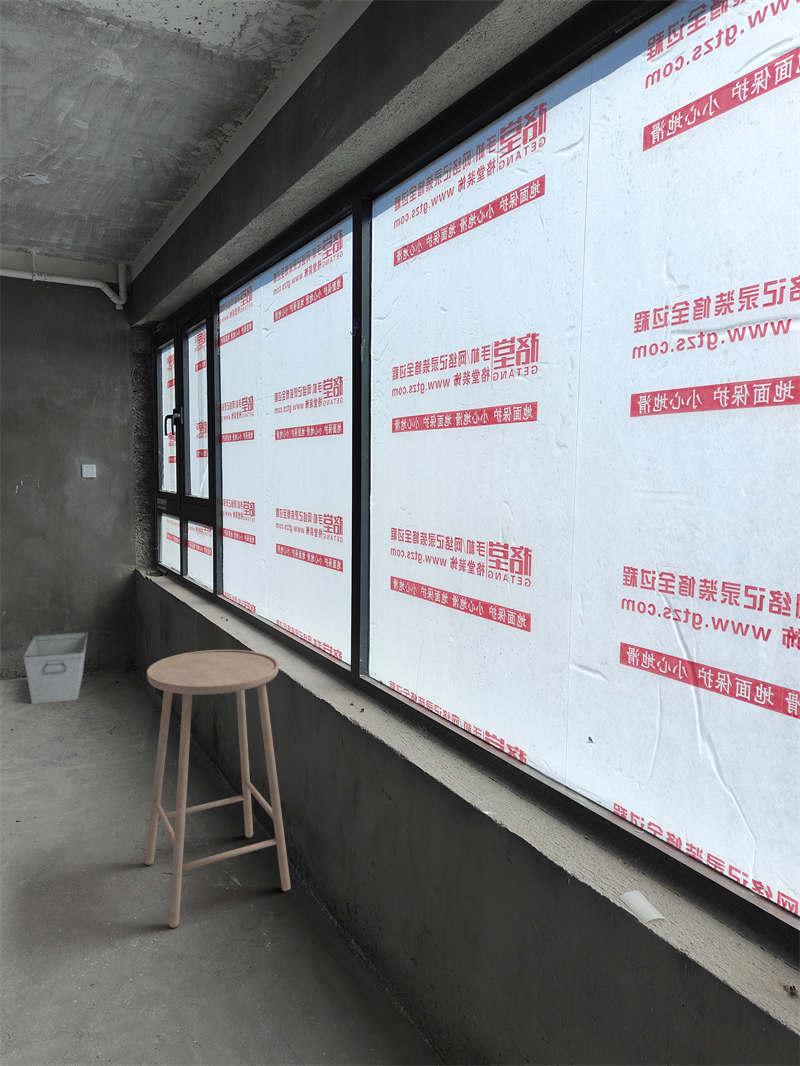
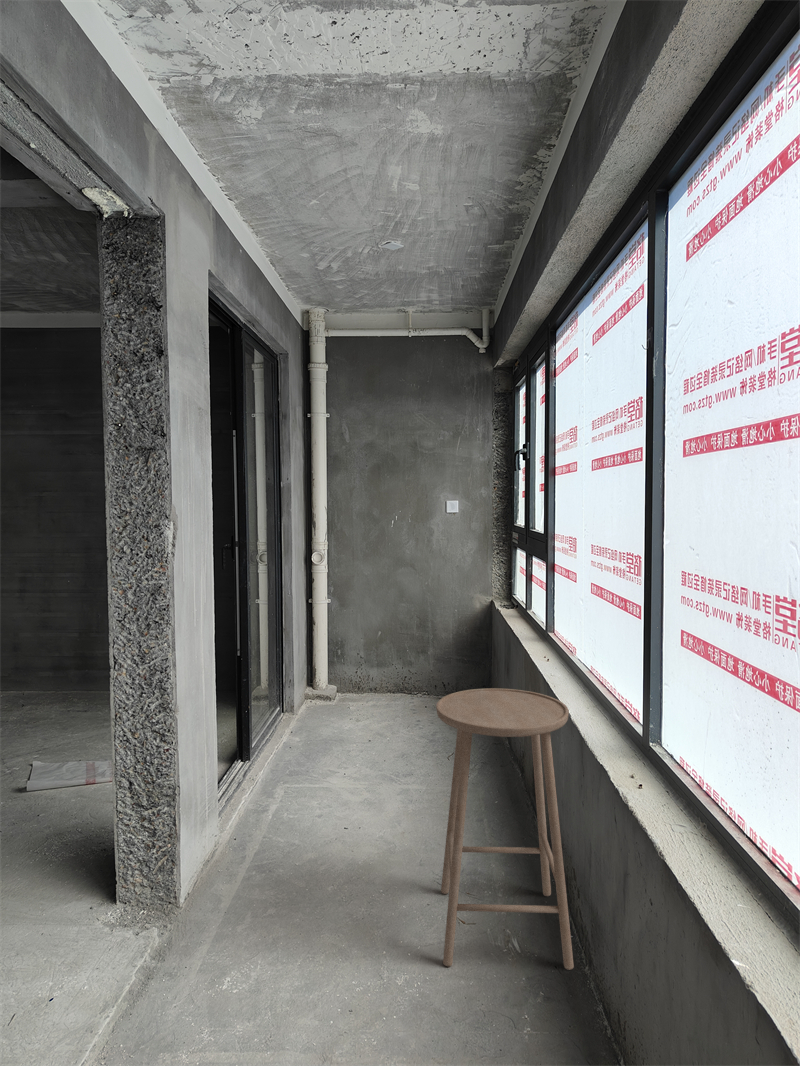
storage bin: present [23,632,88,704] -> none [391,653,449,717]

